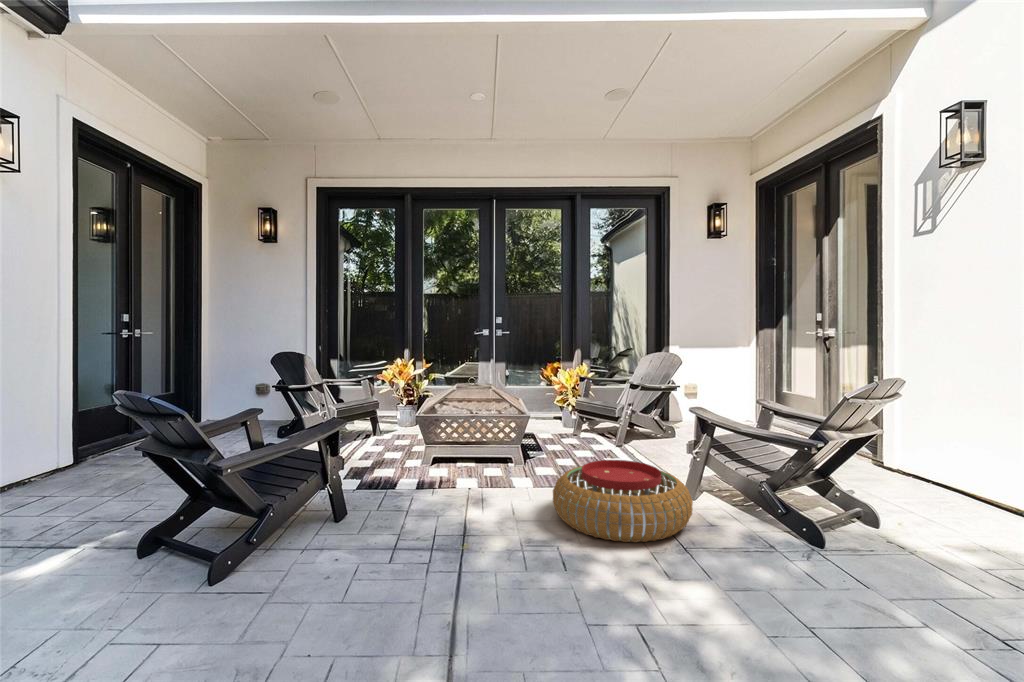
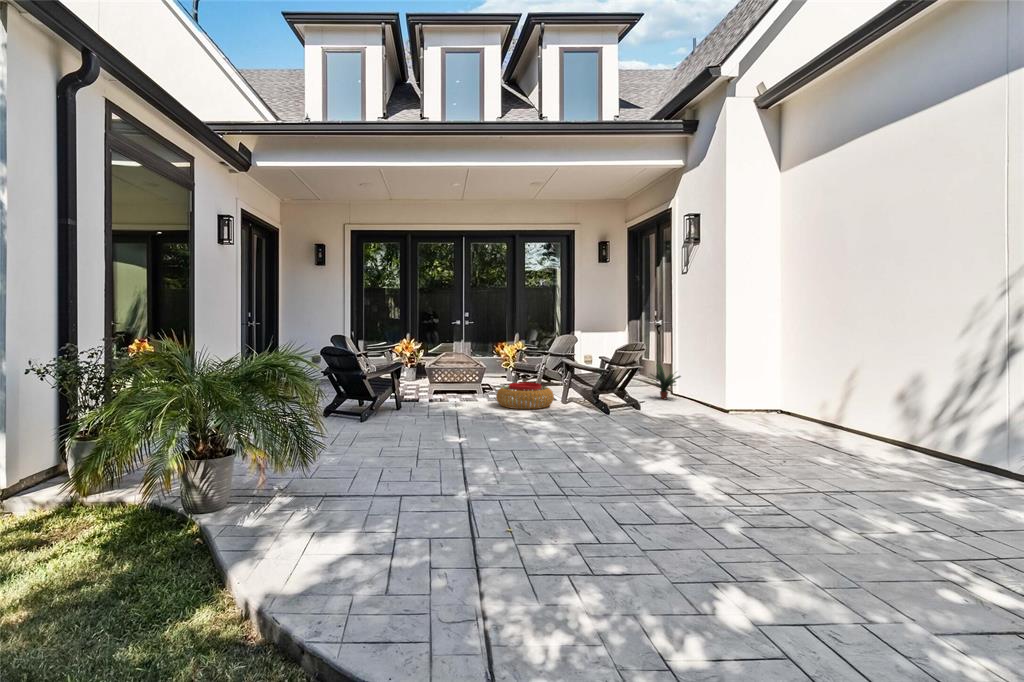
potted plant: none [877,414,962,494] -> present [651,365,681,399]

